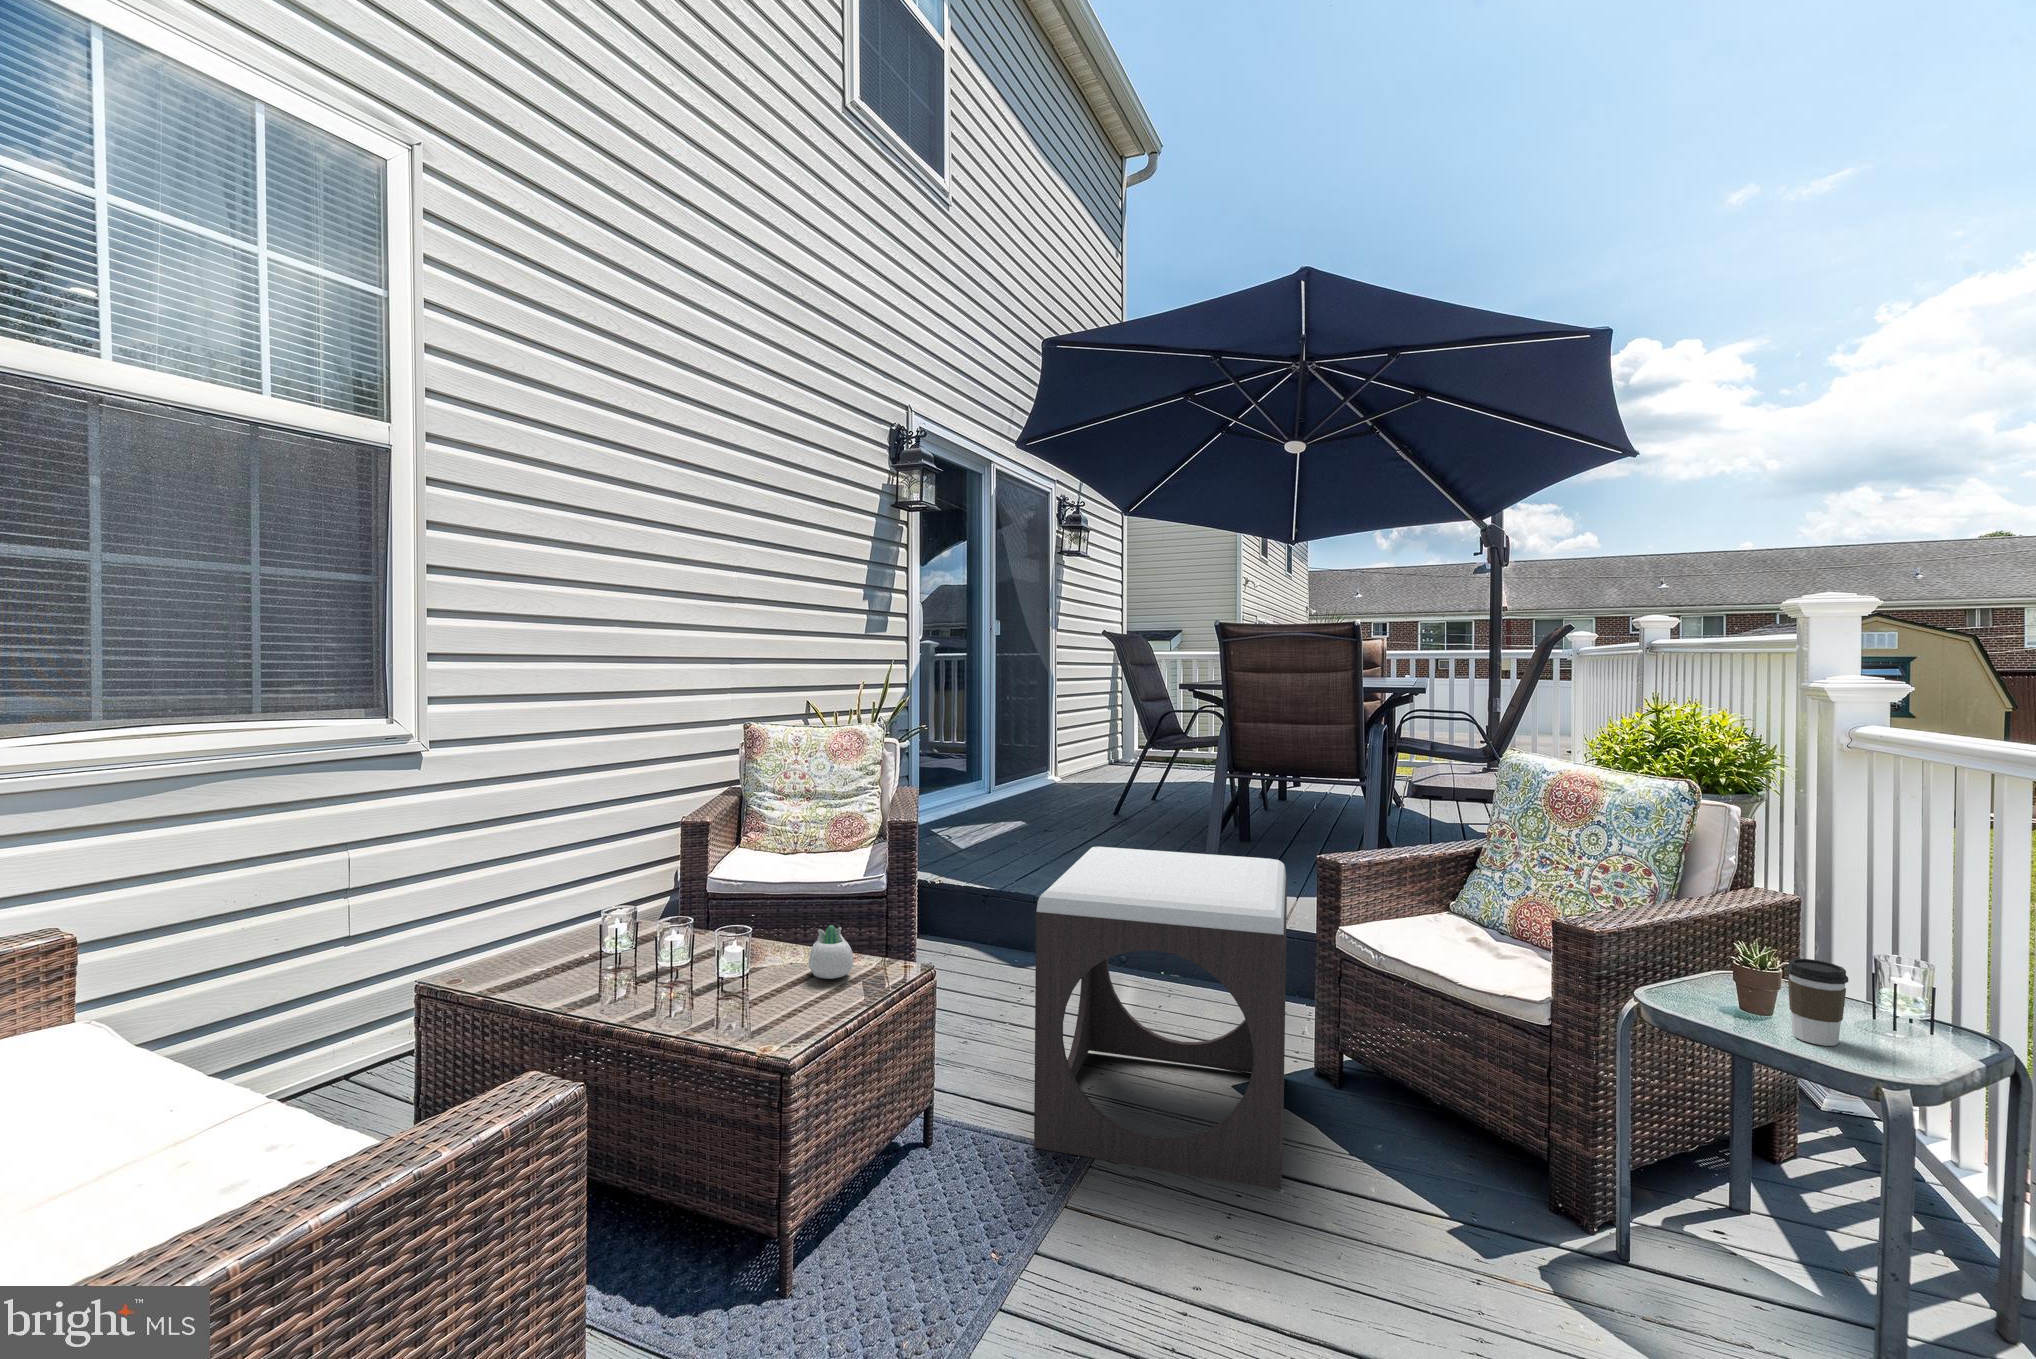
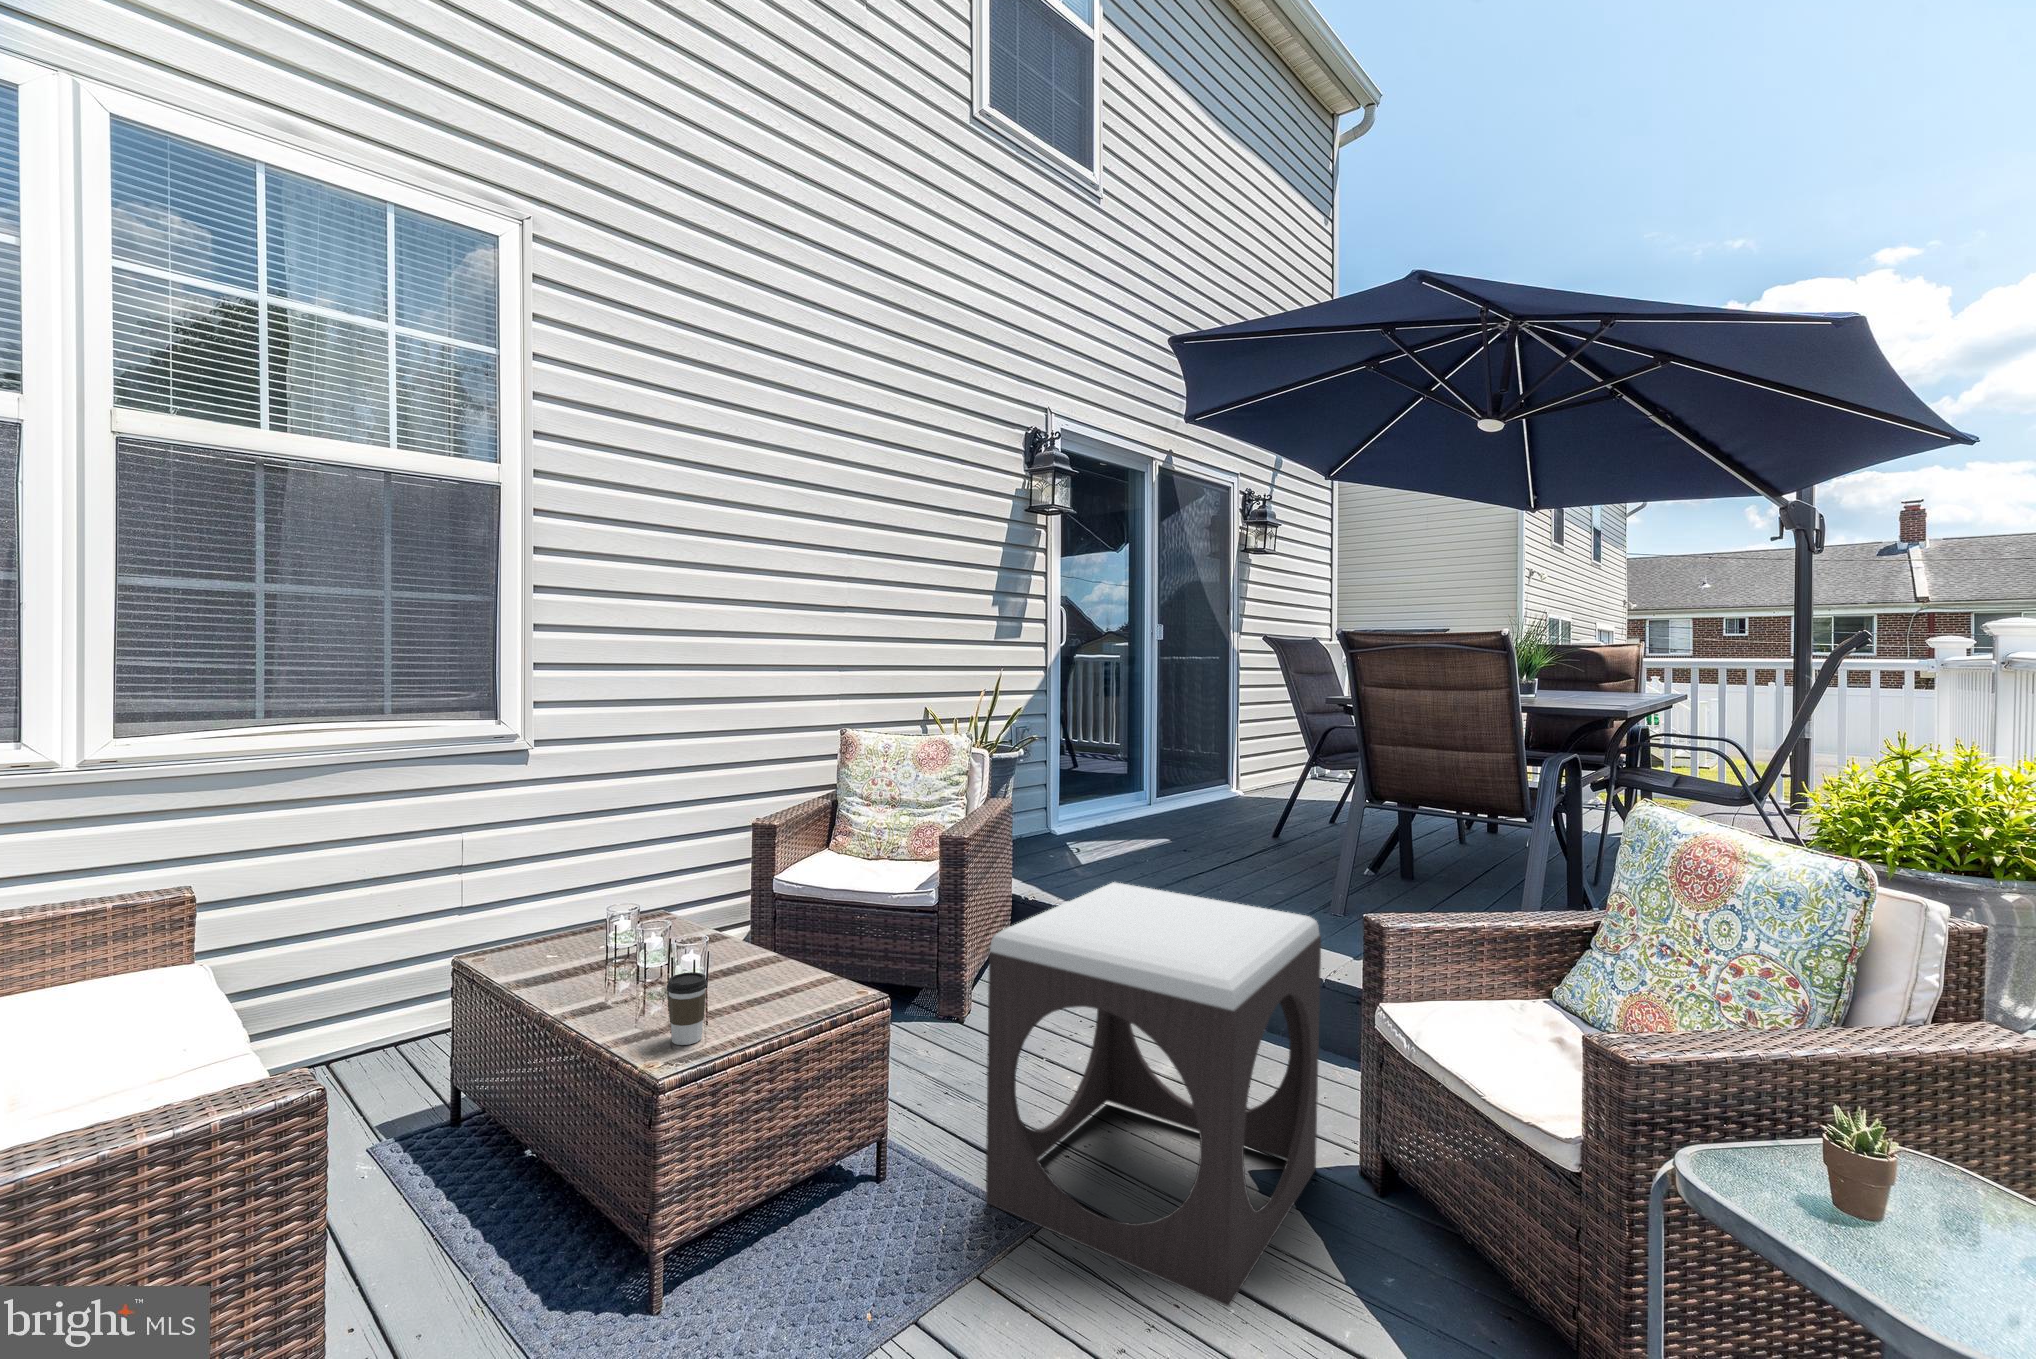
succulent planter: present [809,925,853,979] -> none [764,944,810,999]
coffee cup: present [1786,959,1848,1046] -> present [667,972,707,1045]

